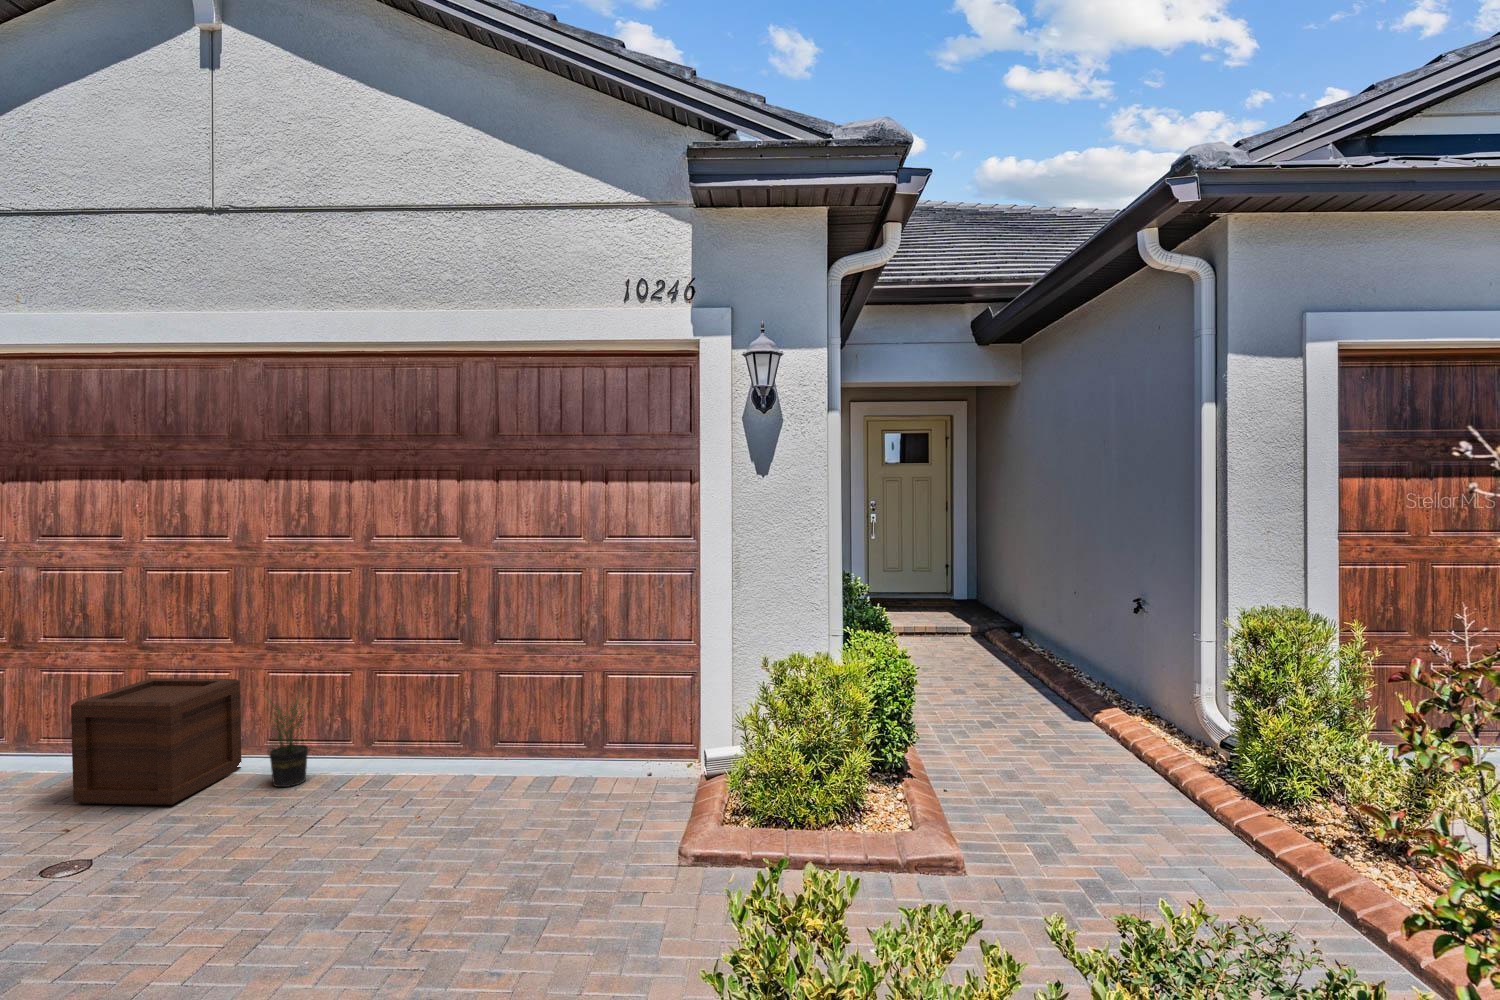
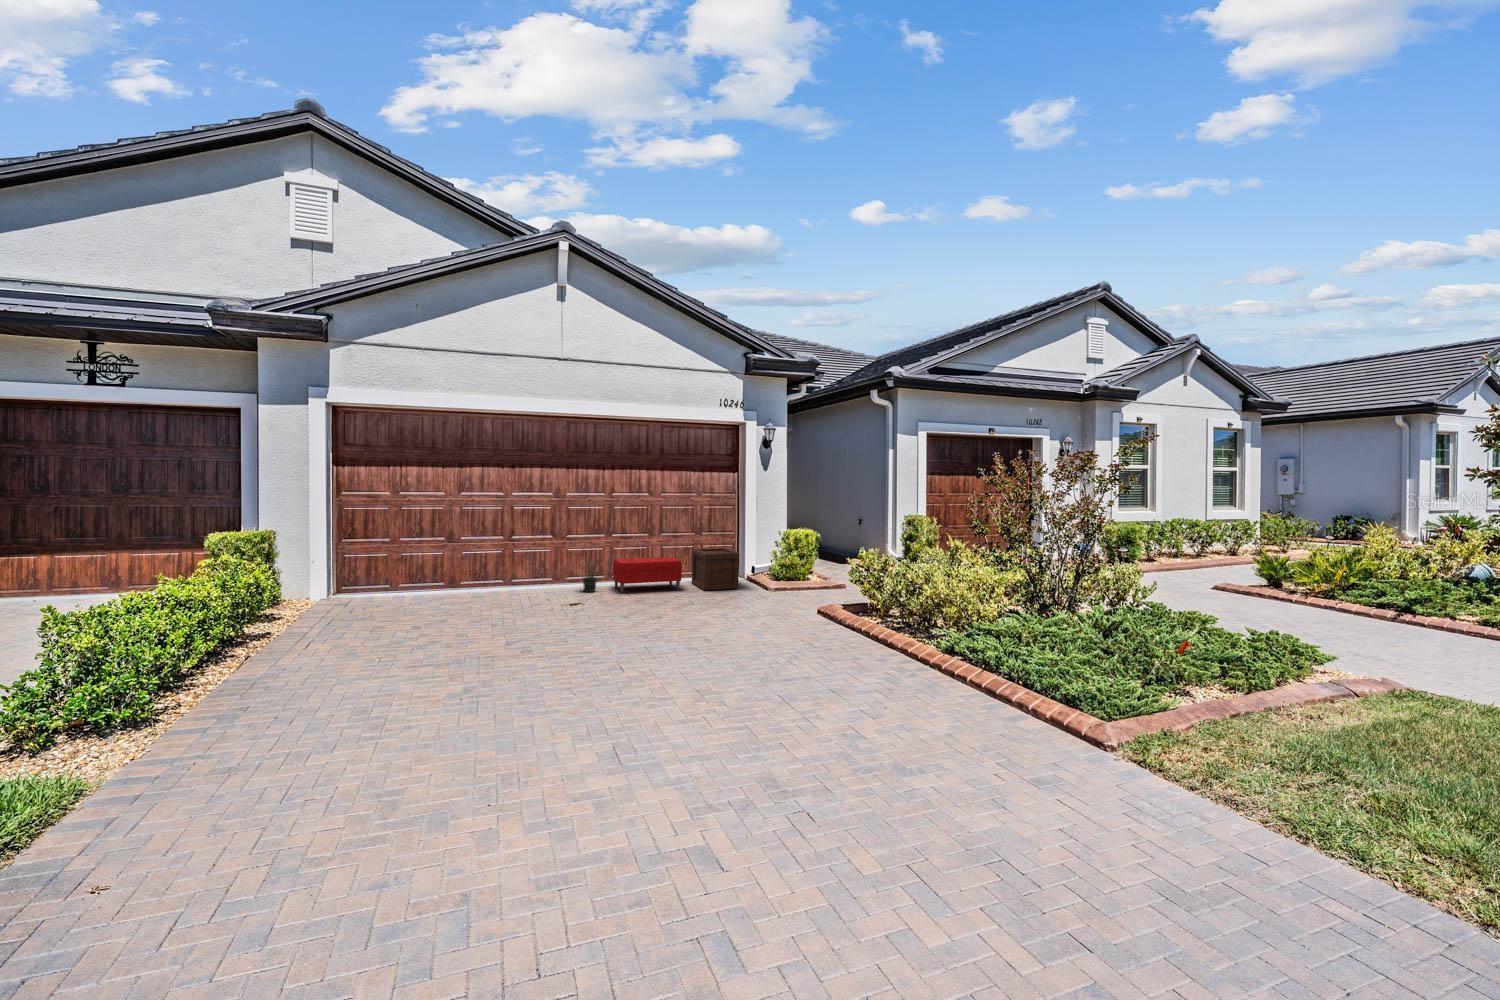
wooden crate: present [71,678,241,805] -> present [692,548,739,591]
bench: none [328,701,521,800] -> present [613,557,682,593]

